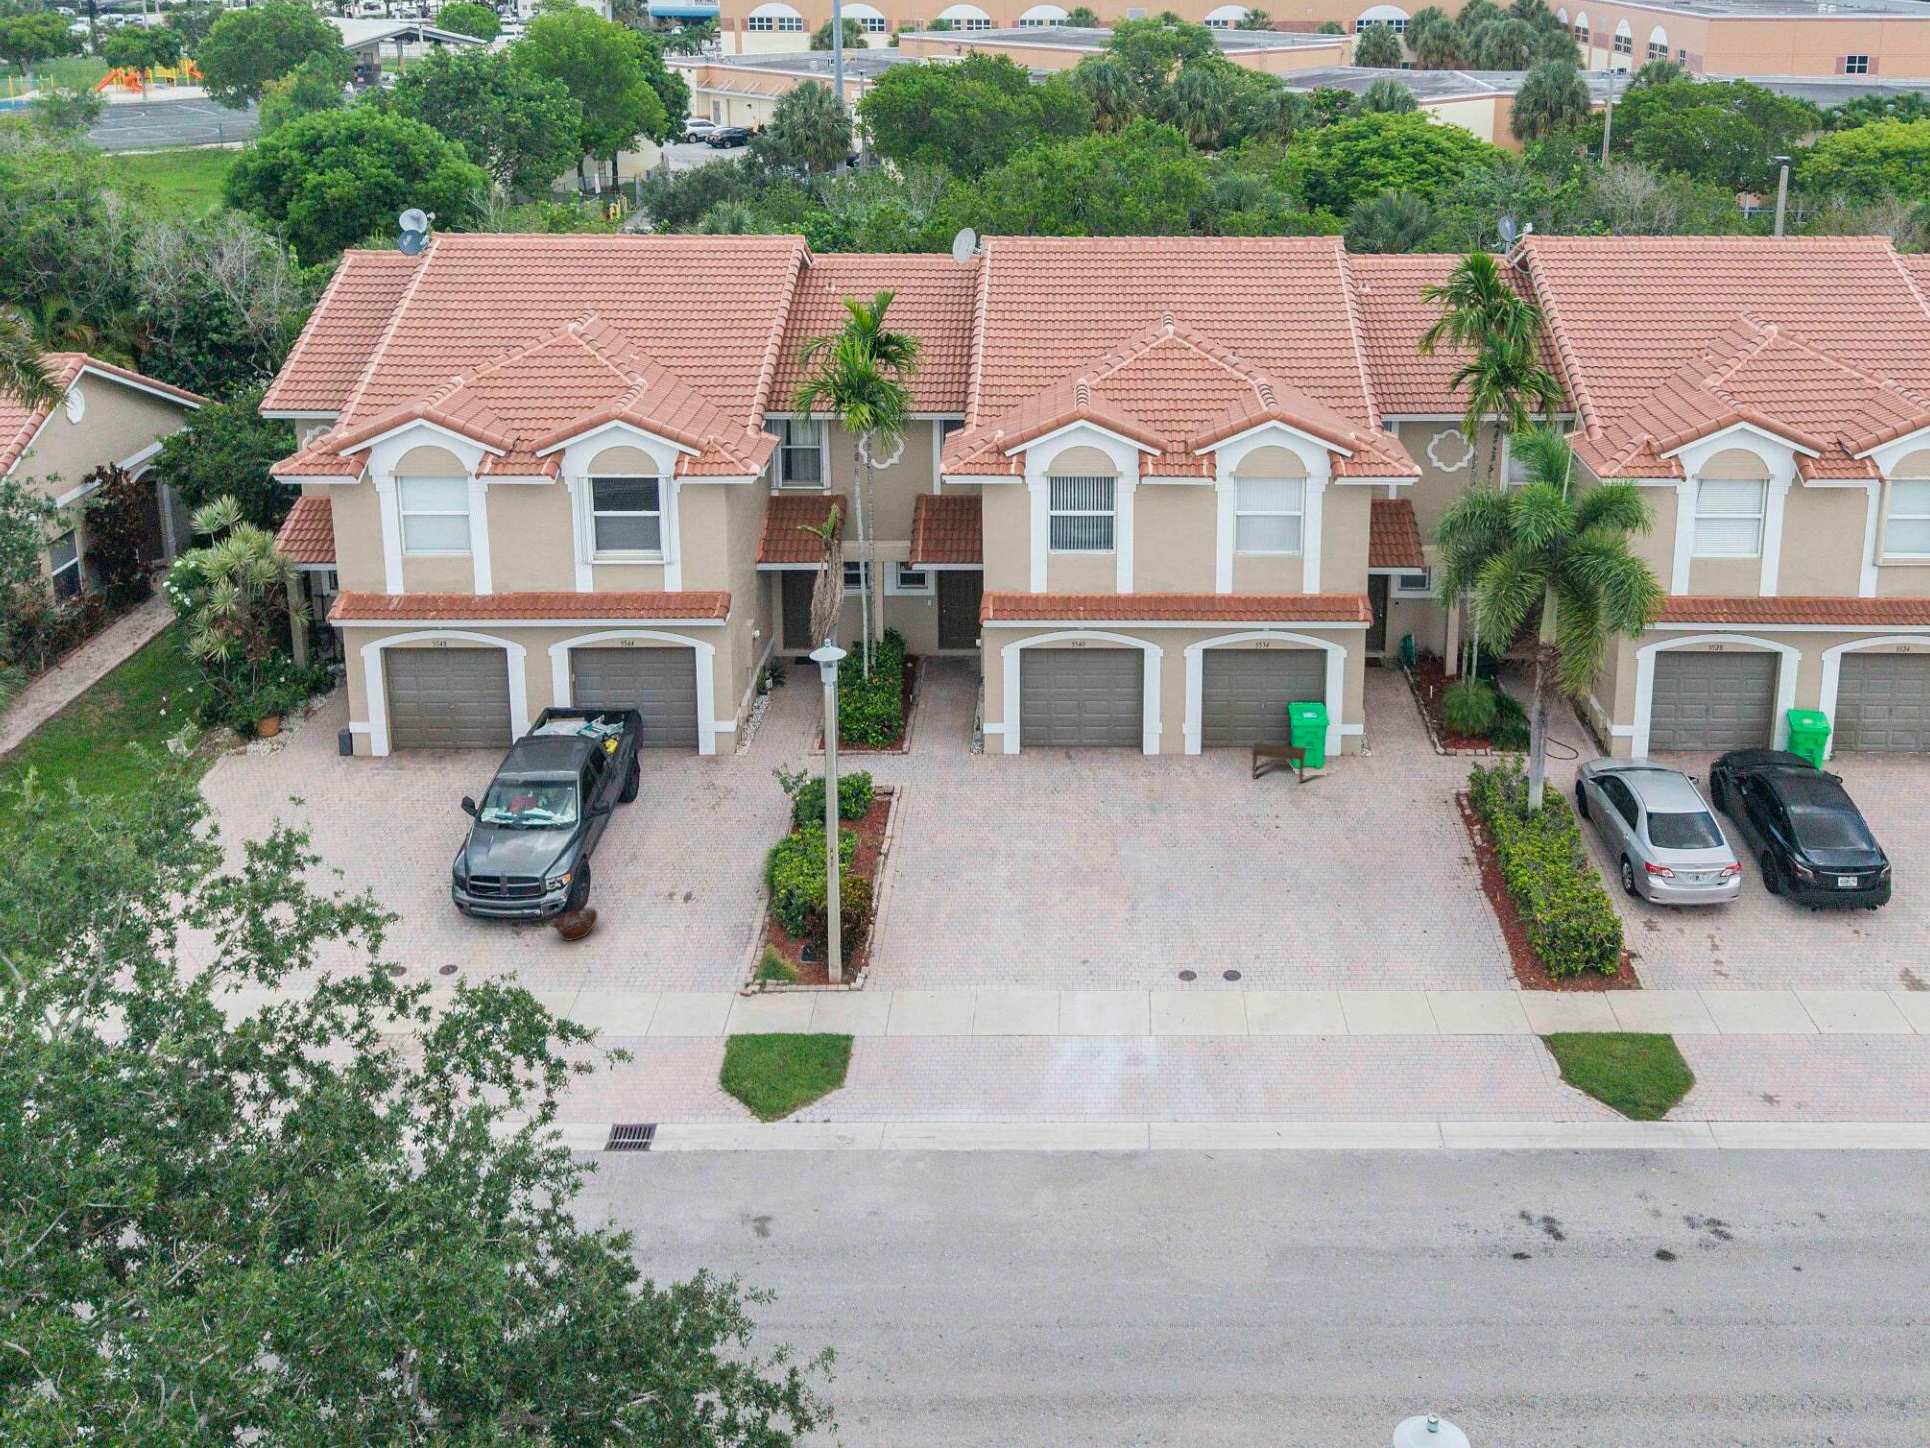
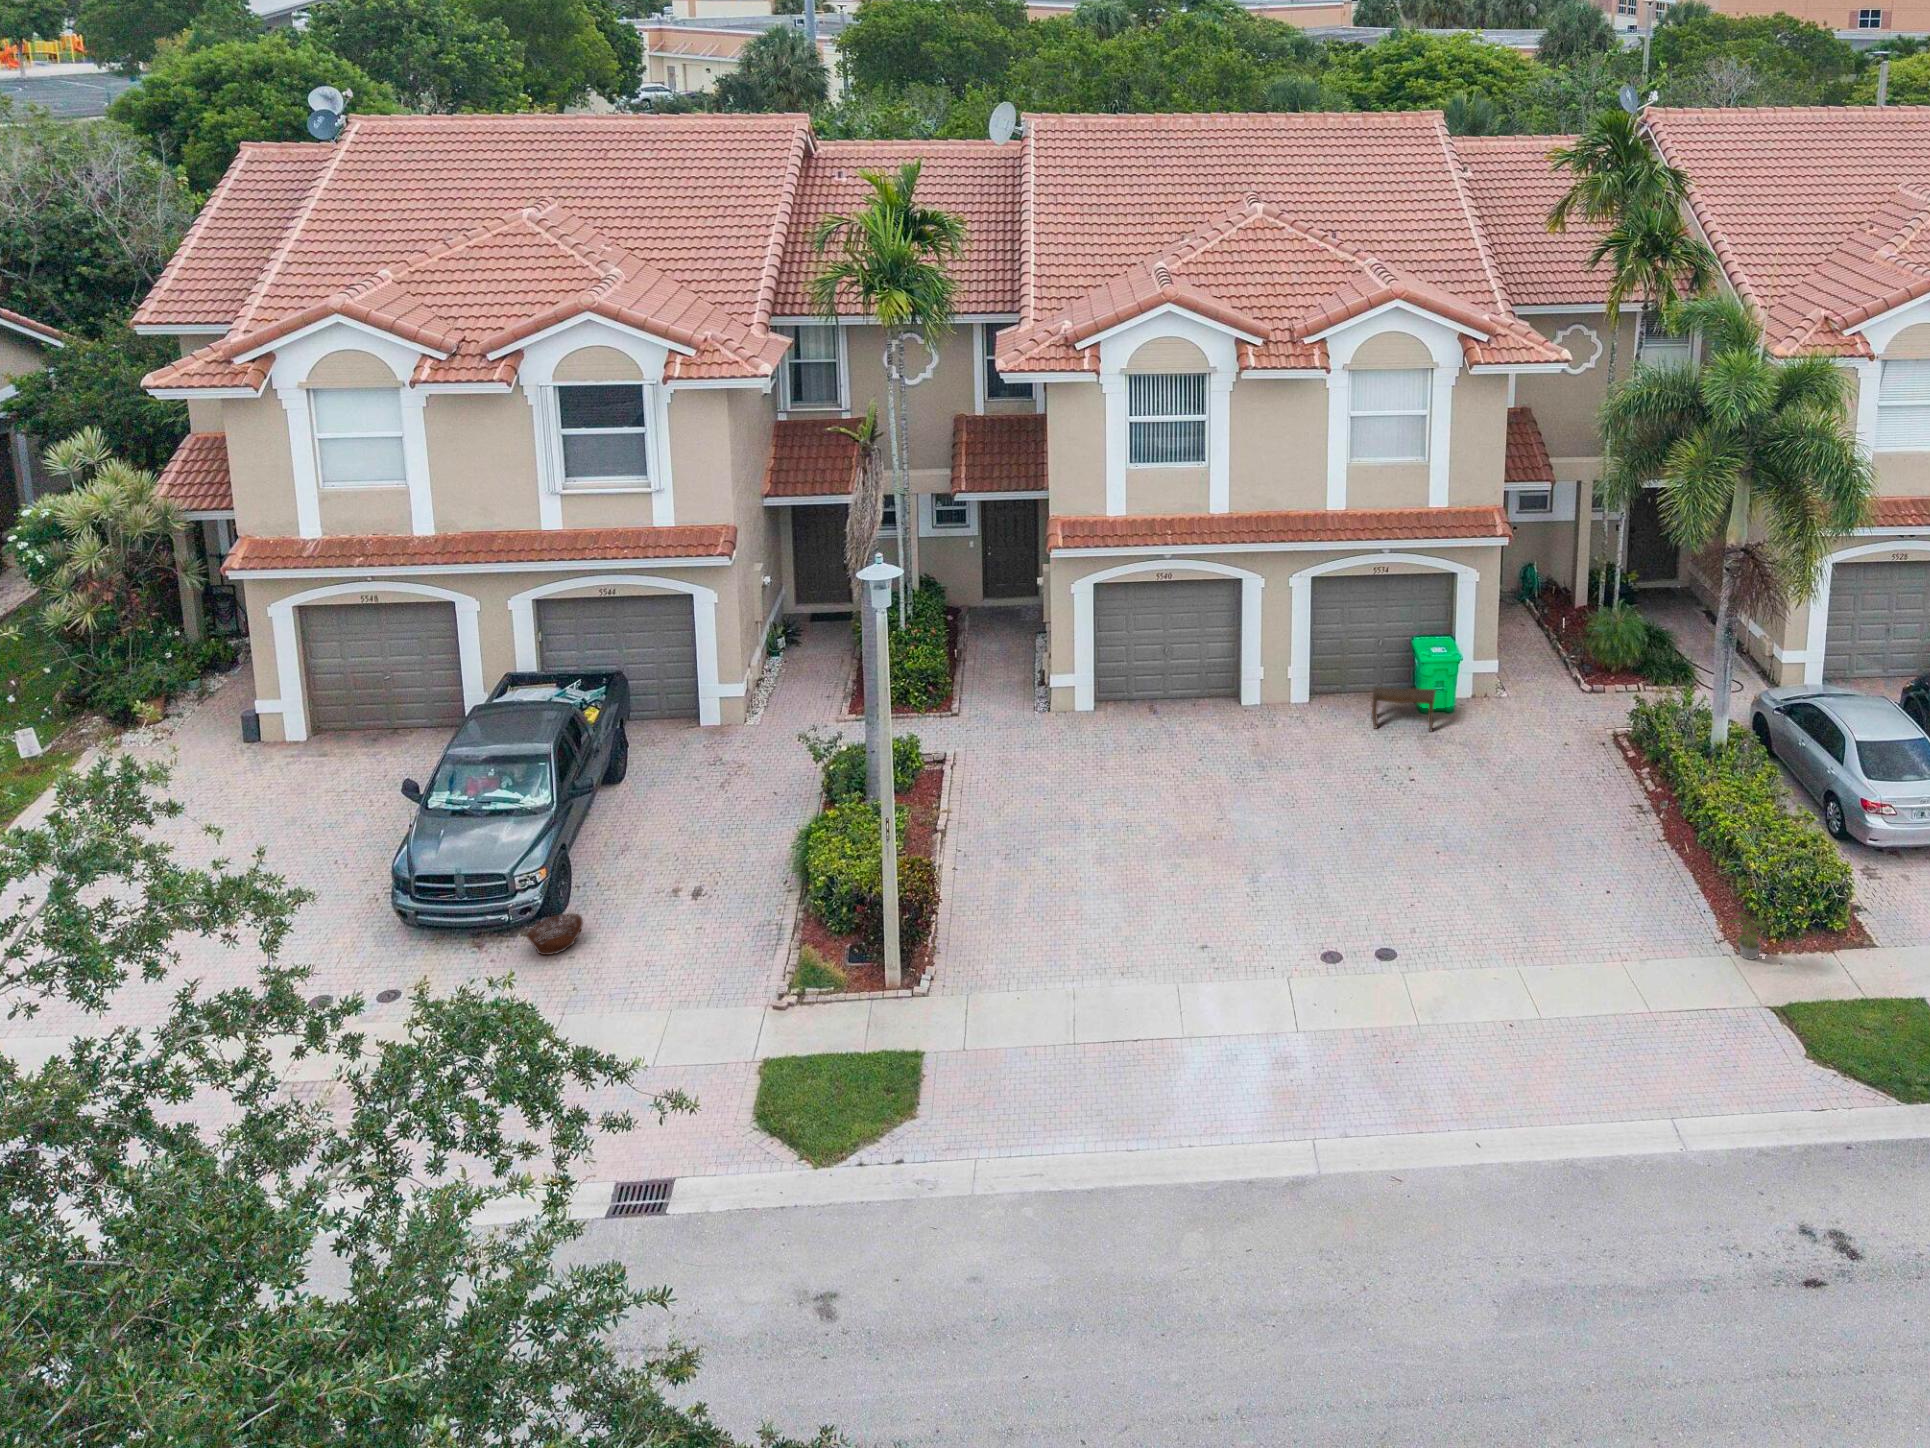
potted plant: none [1519,952,1560,992] -> present [1730,912,1771,960]

